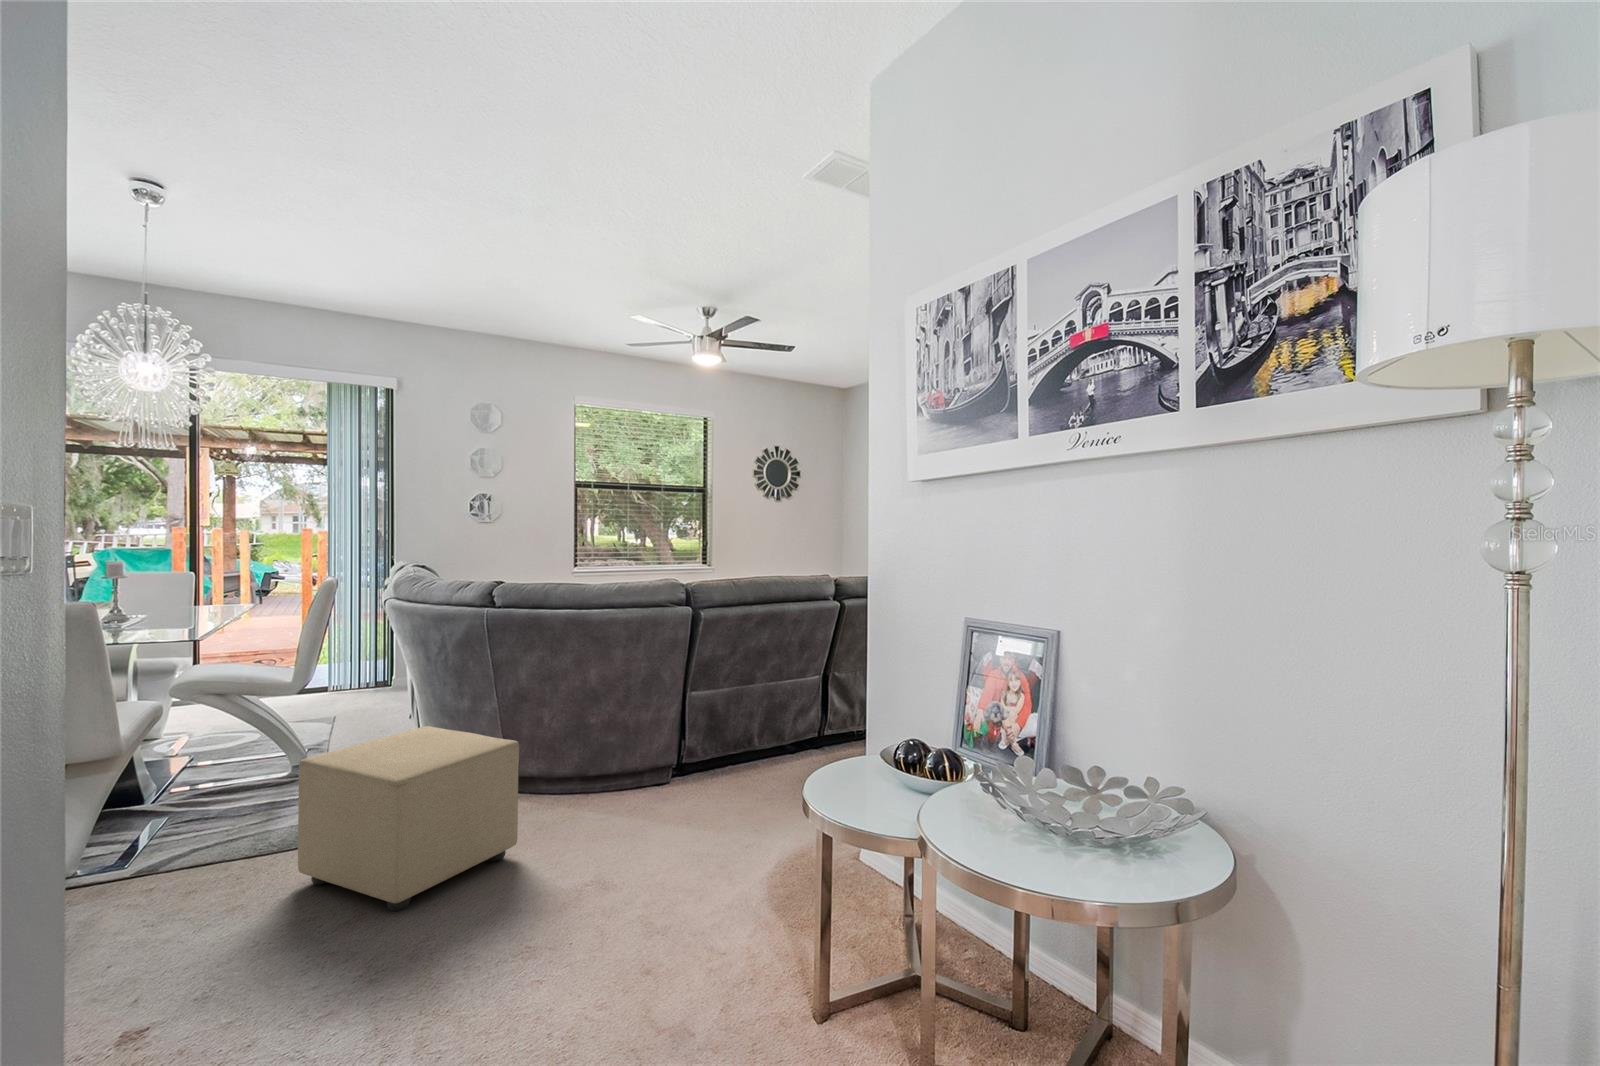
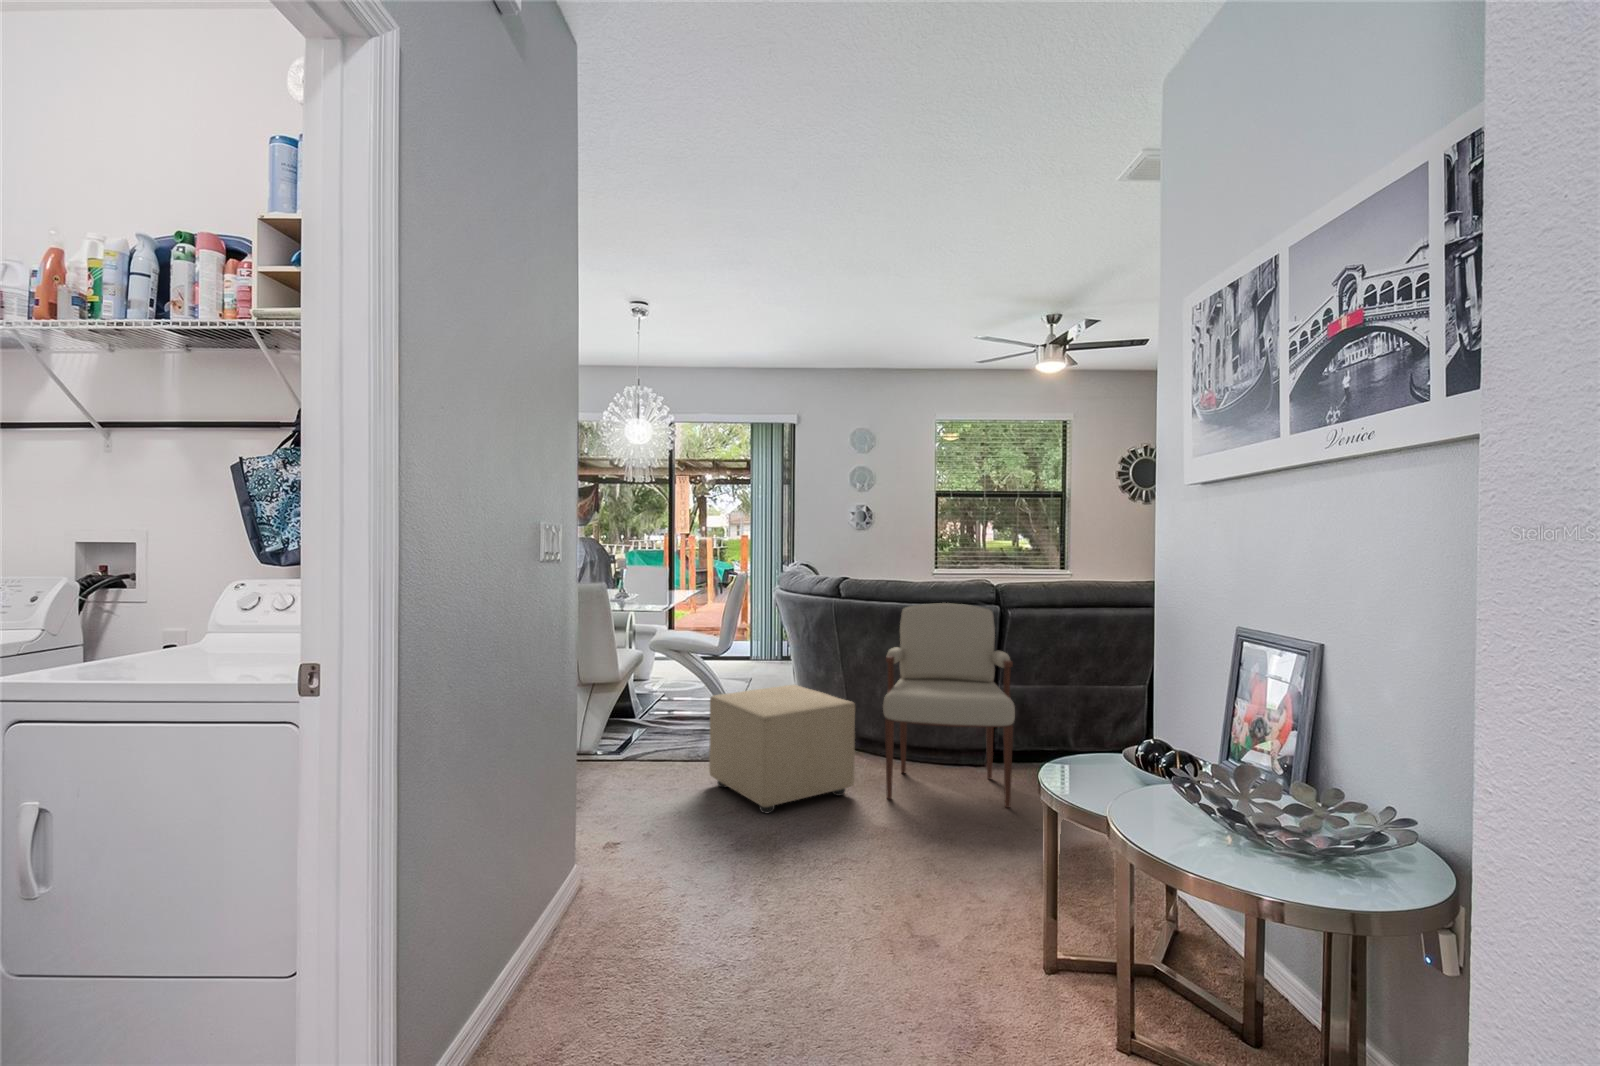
armchair: none [556,612,706,852] -> present [883,603,1015,808]

